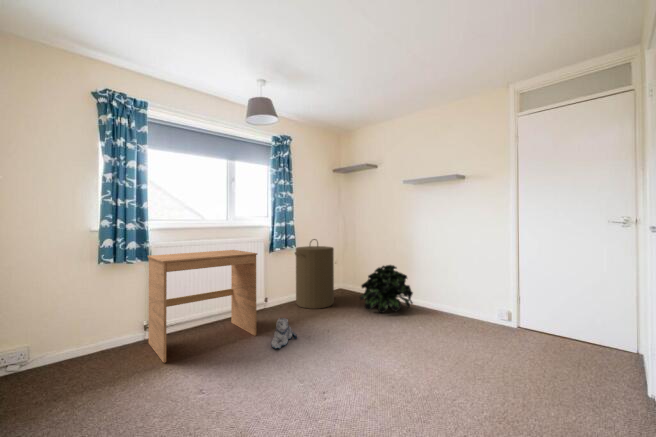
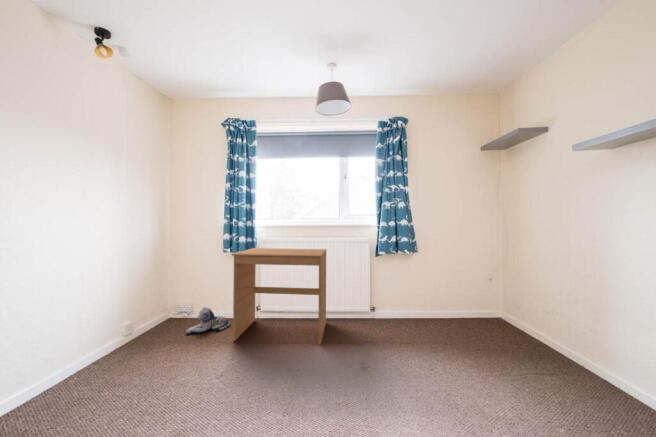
laundry hamper: present [295,239,334,309] -> none [403,244,467,339]
potted plant: present [360,265,413,313] -> none [488,299,617,397]
plush toy: present [271,318,297,349] -> present [186,308,230,334]

